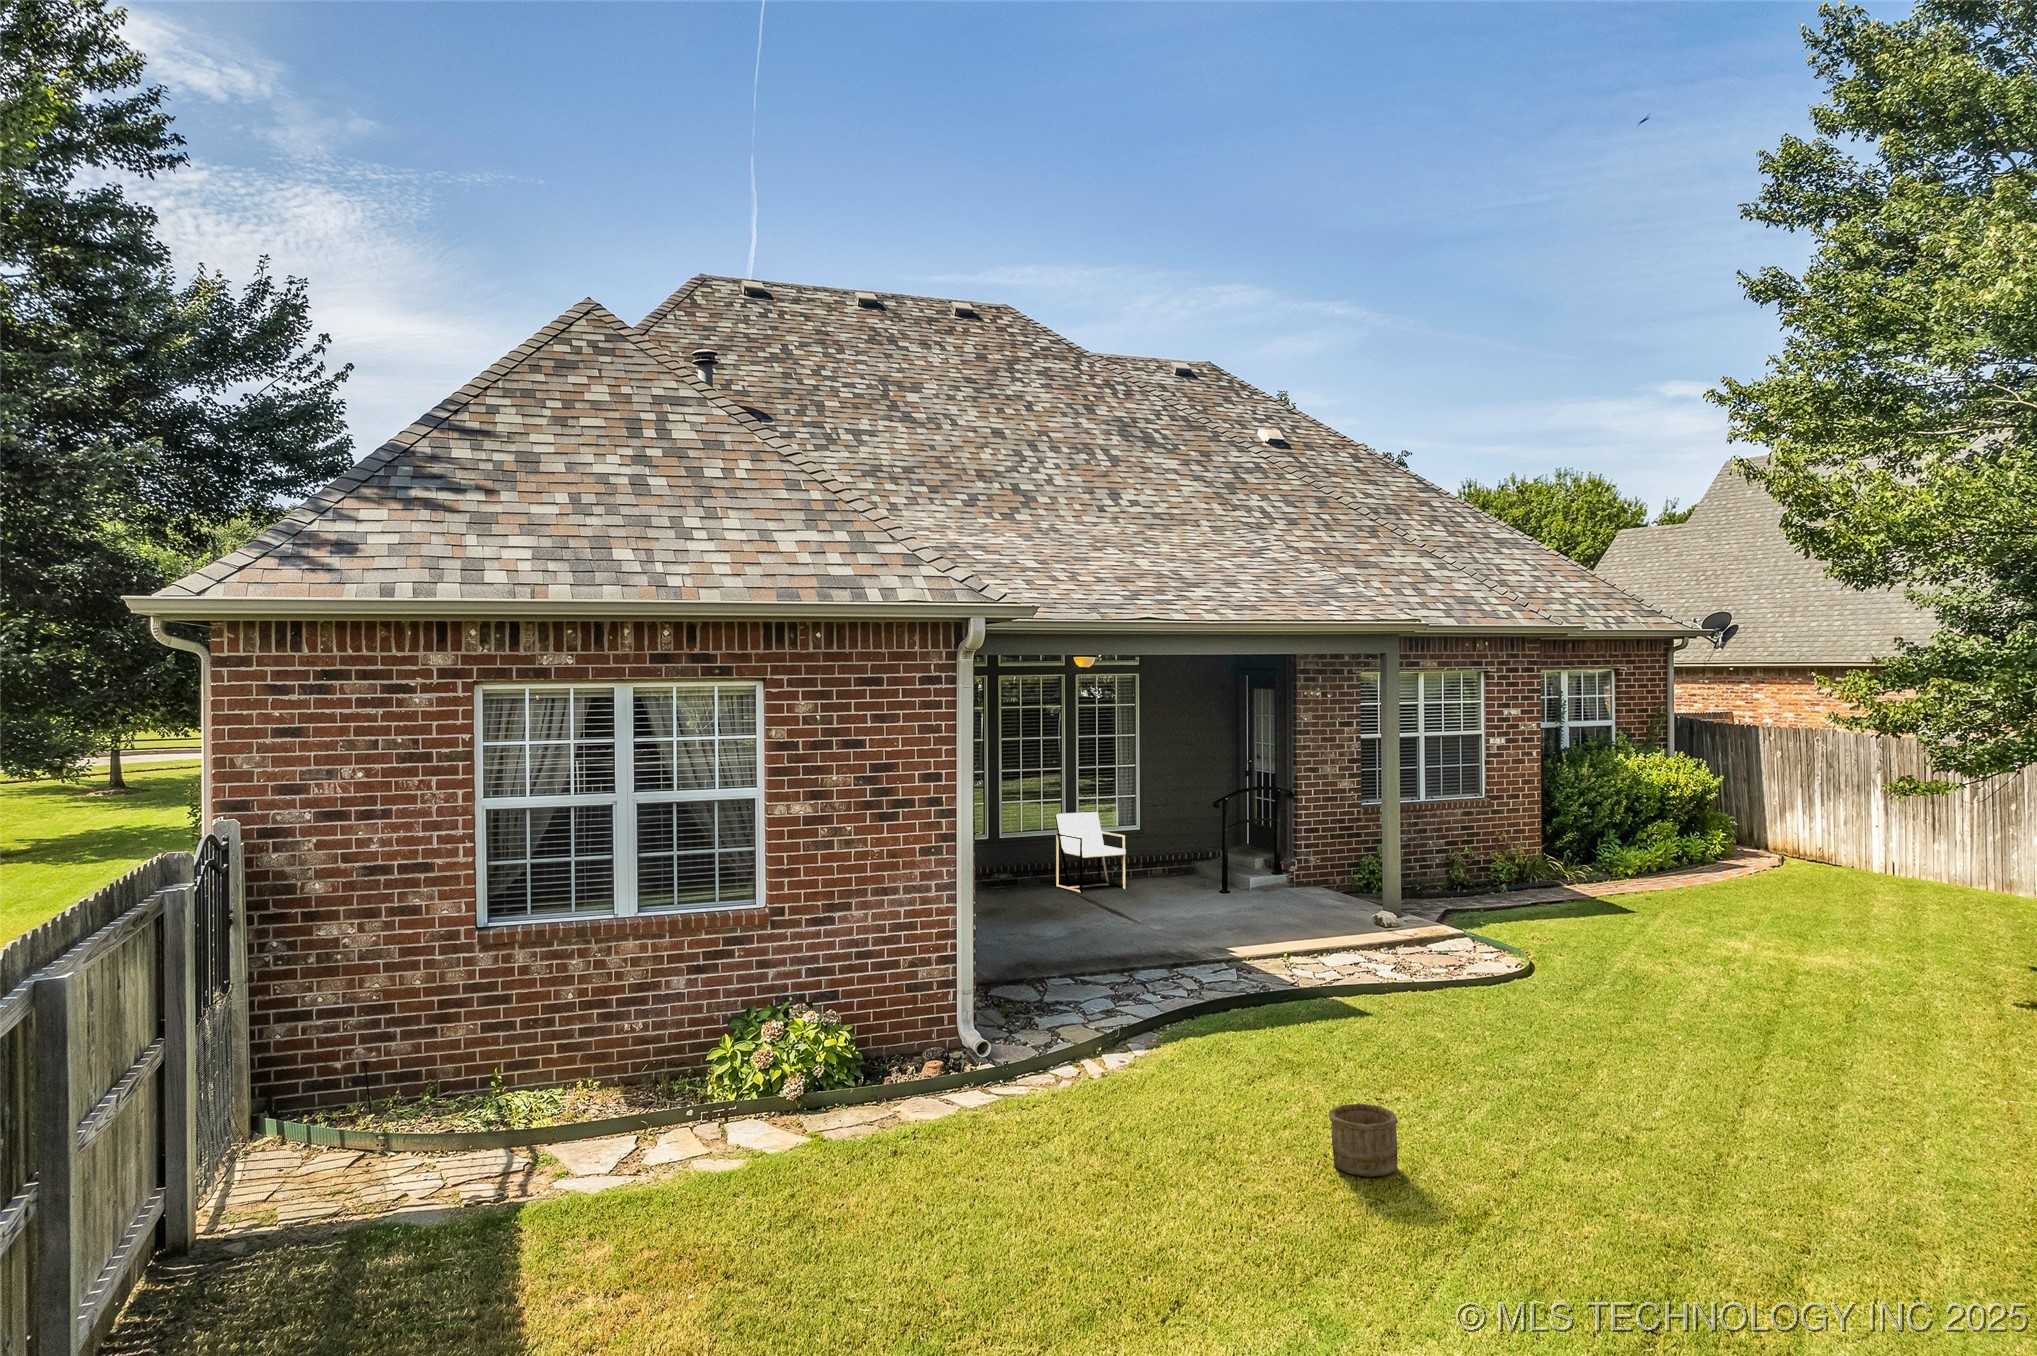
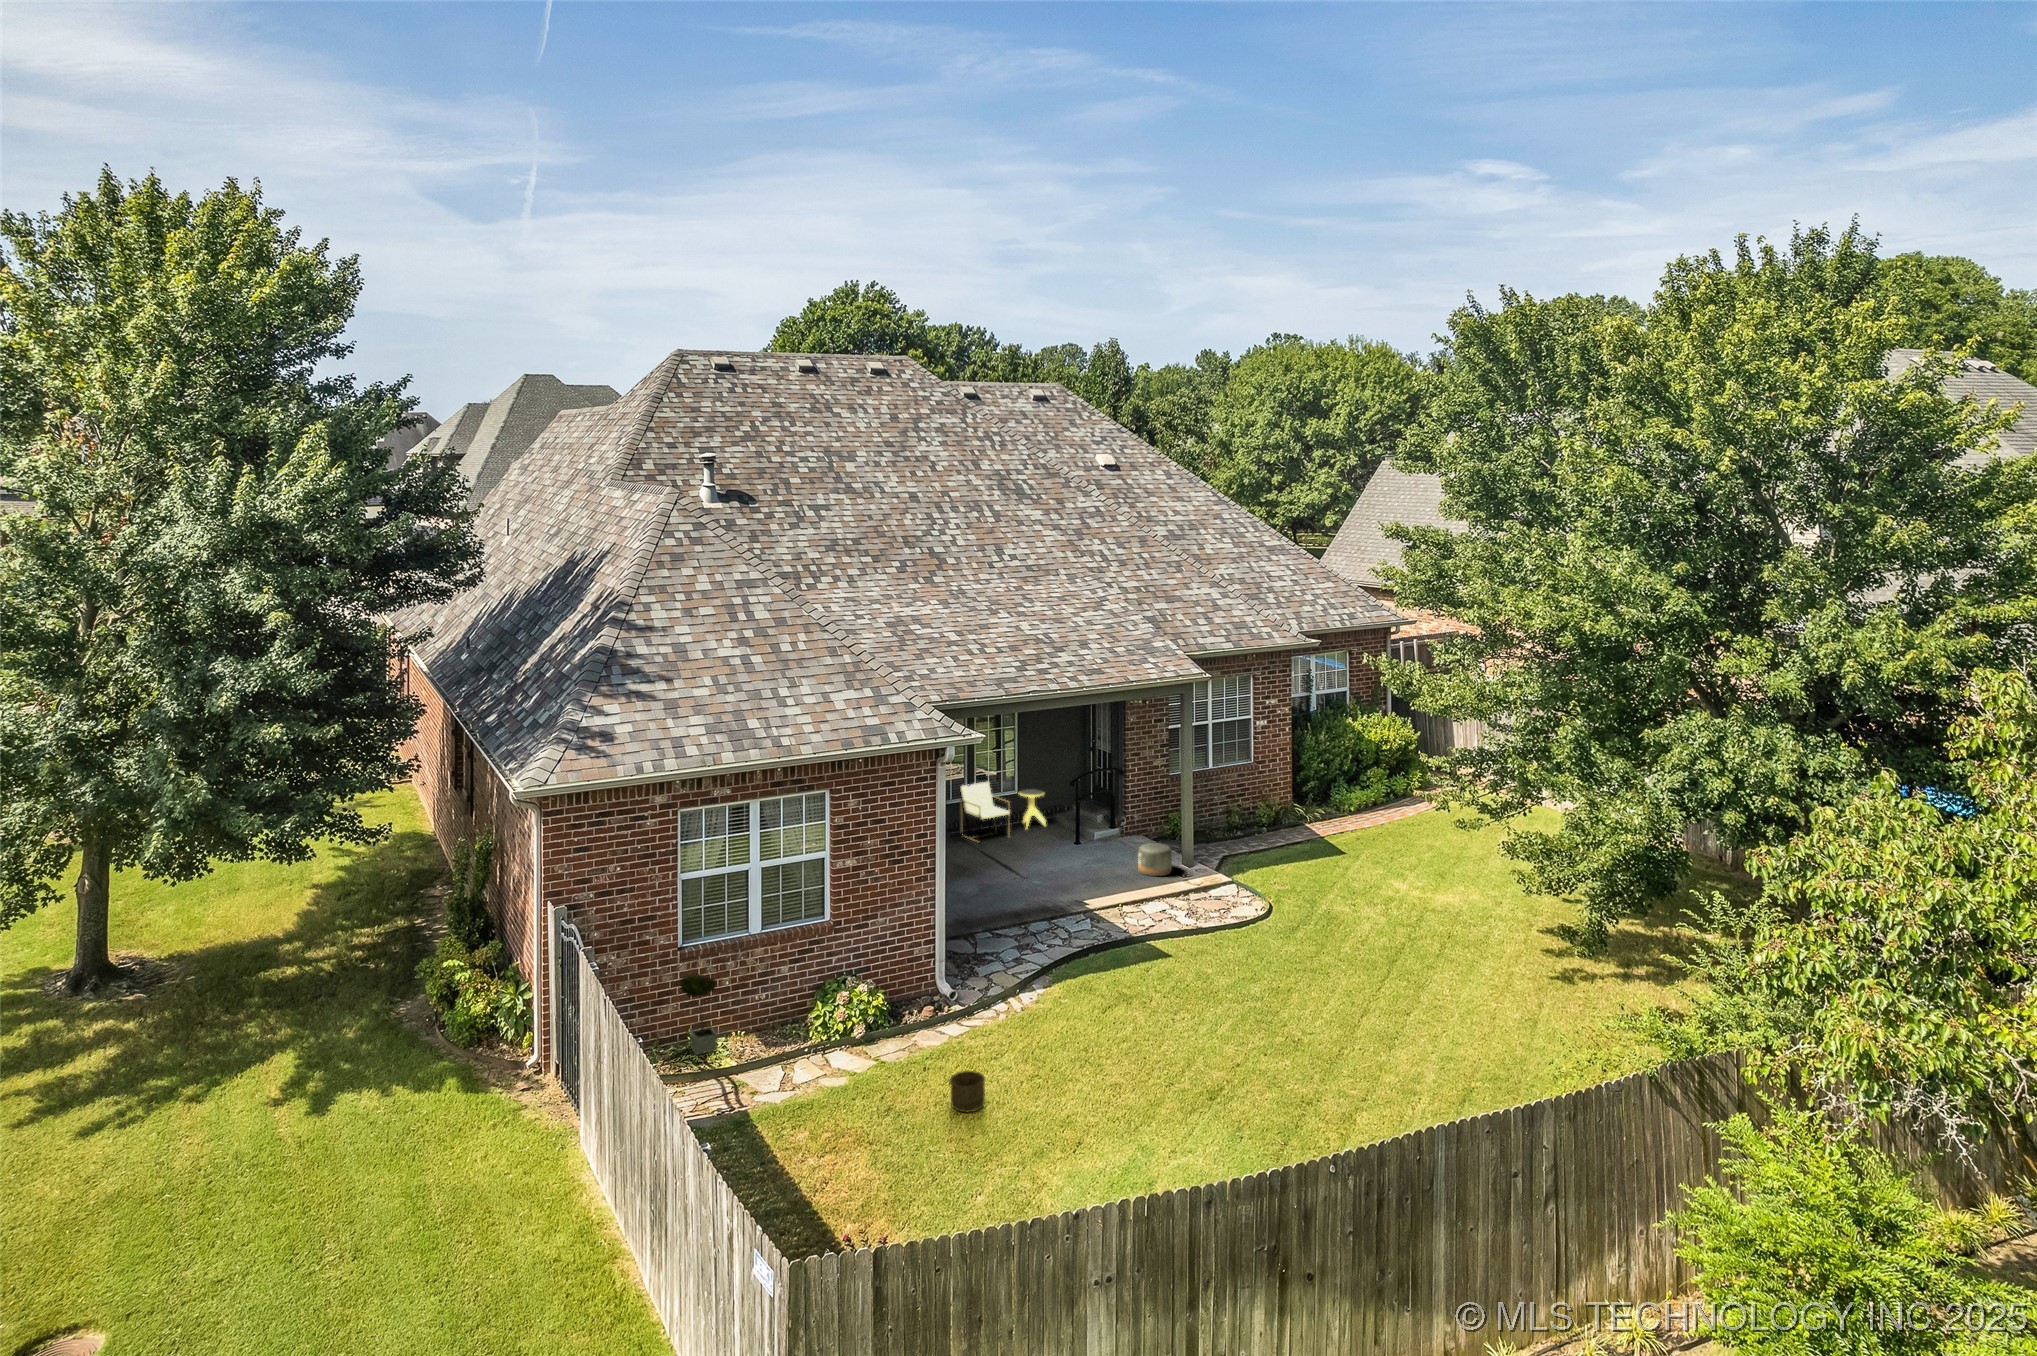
side table: none [1140,828,1180,882] -> present [1019,789,1046,829]
pouf: none [1313,880,1366,927] -> present [1138,843,1172,876]
potted tree: none [475,962,543,1111] -> present [680,974,718,1055]
wooden bucket: present [1329,1104,1398,1177] -> present [950,1071,985,1112]

